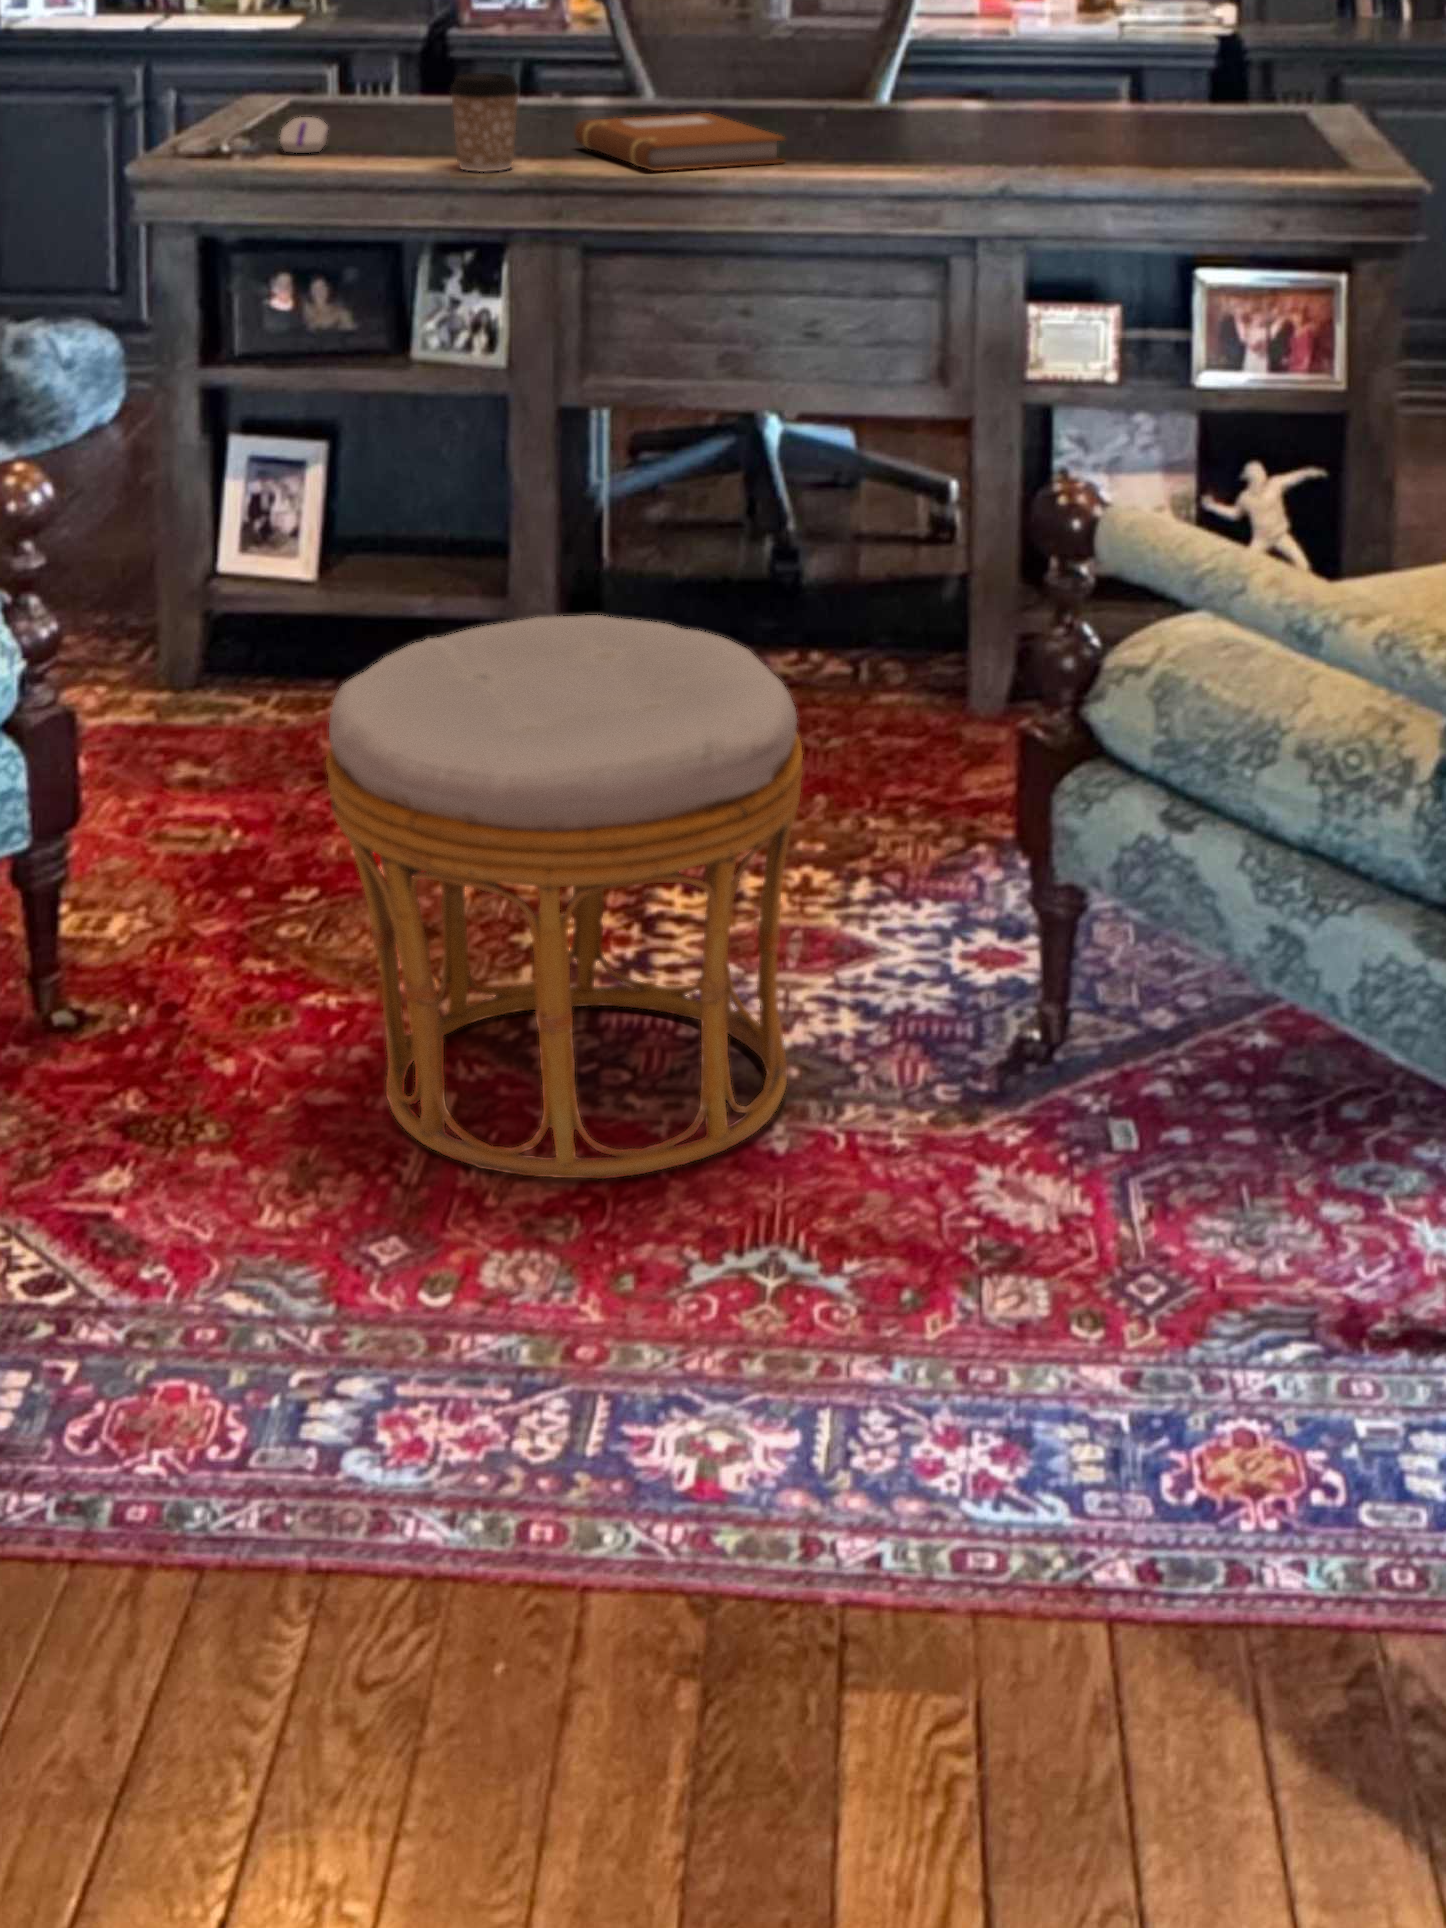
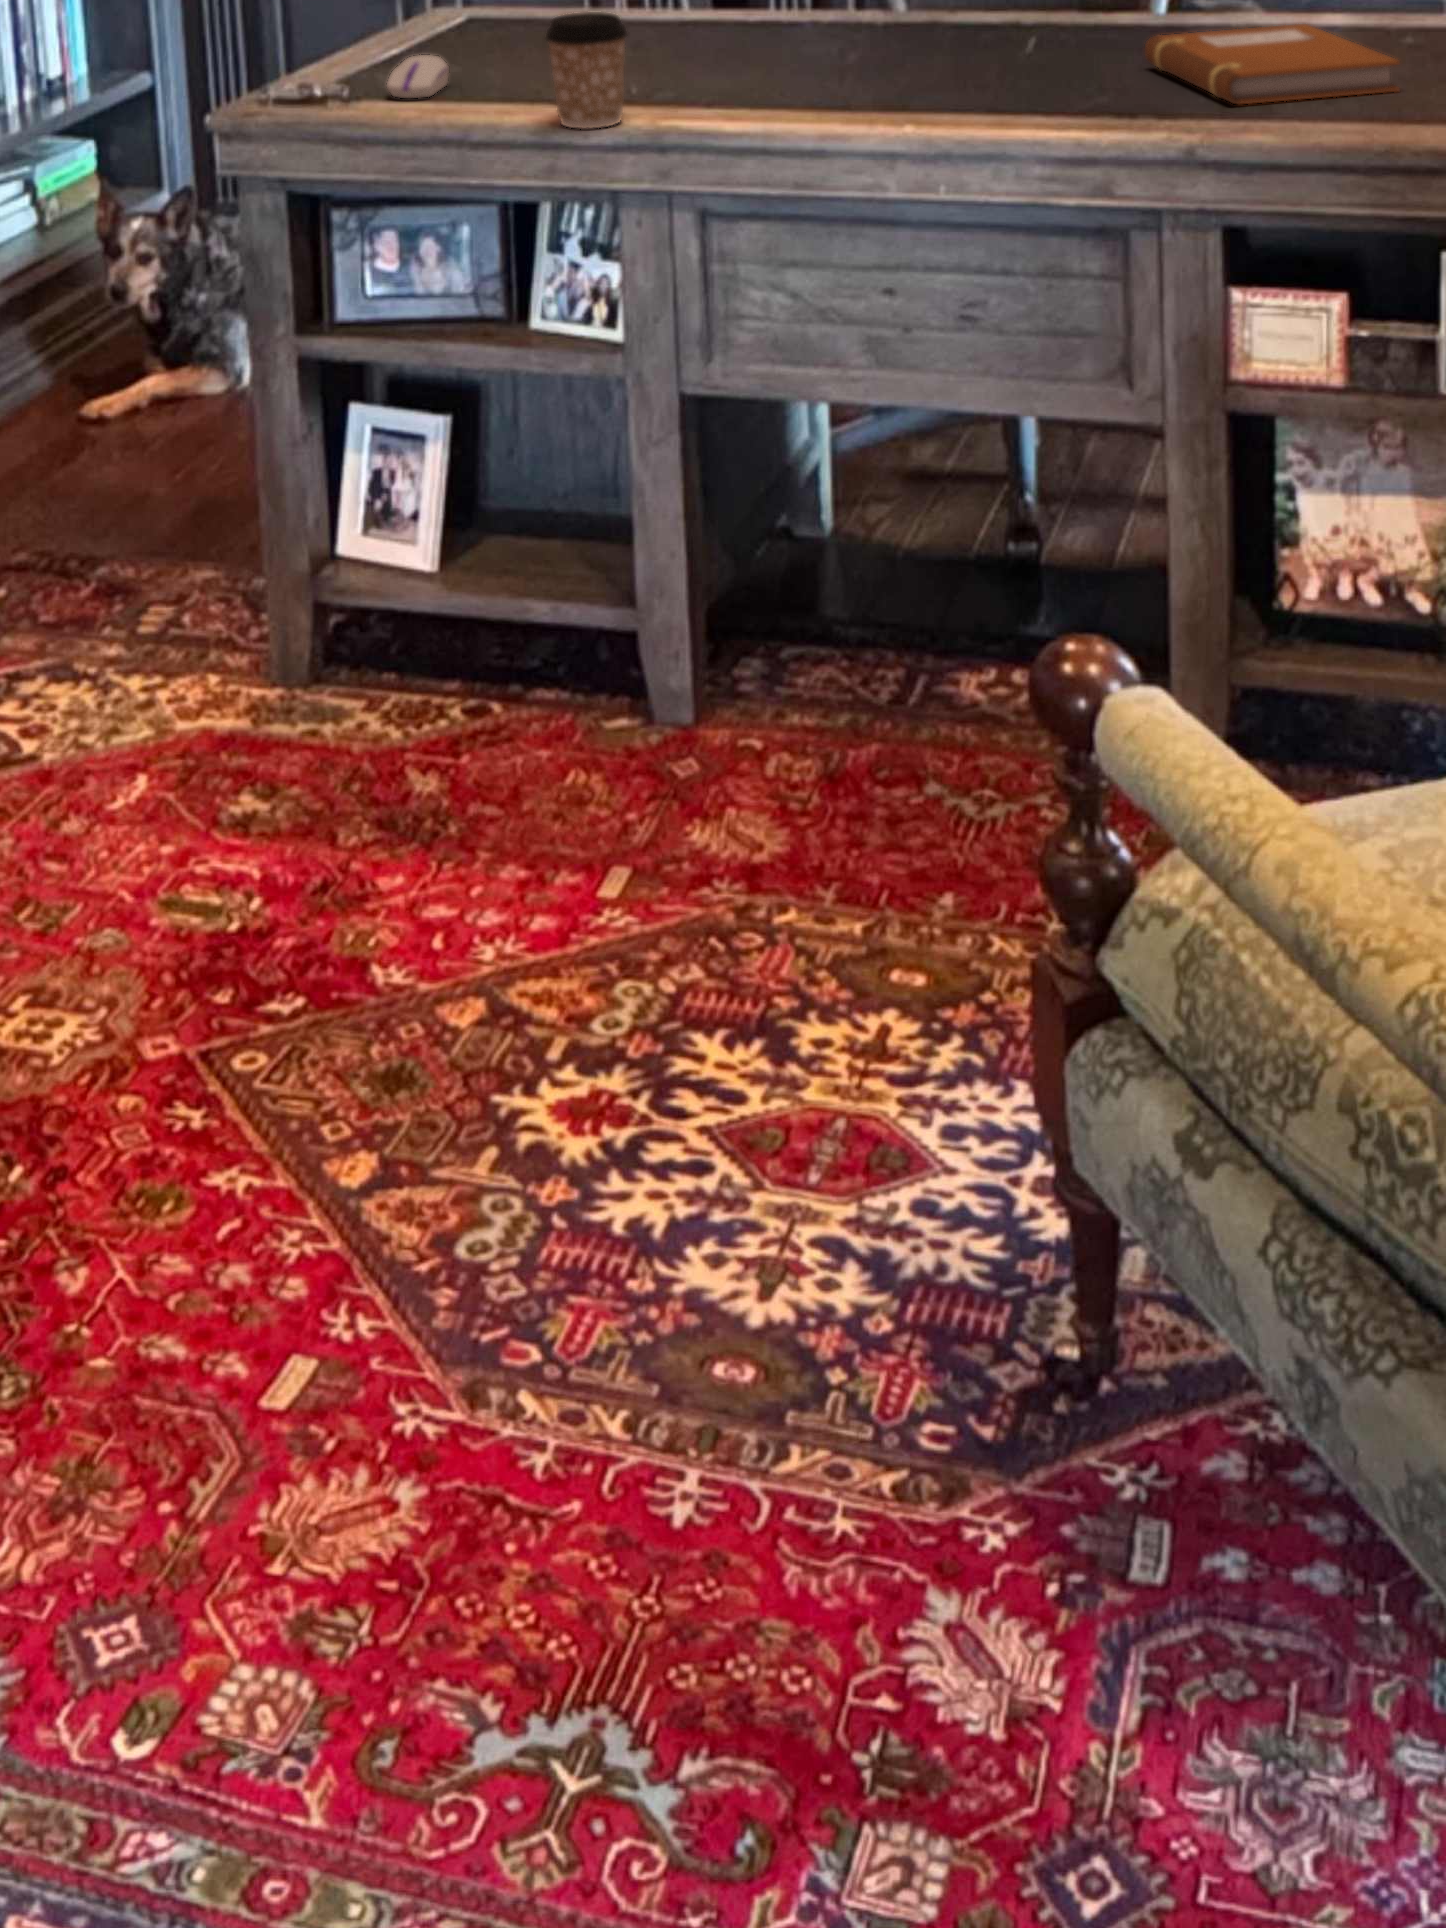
notebook: present [574,113,784,171] -> present [1145,24,1399,104]
ottoman: present [326,615,803,1179] -> none [120,753,733,1553]

